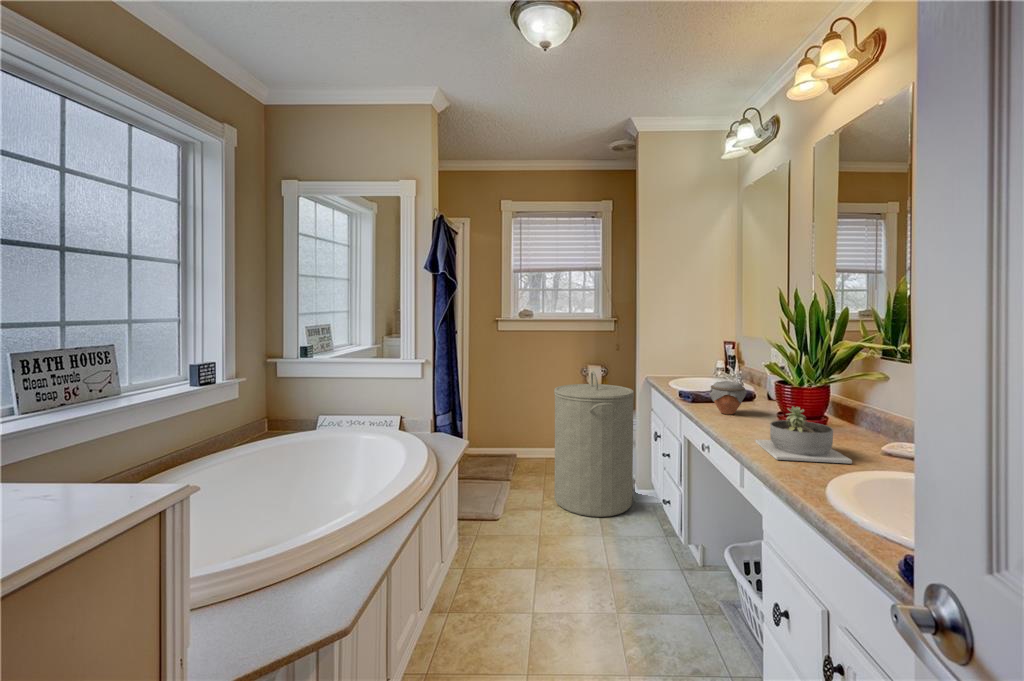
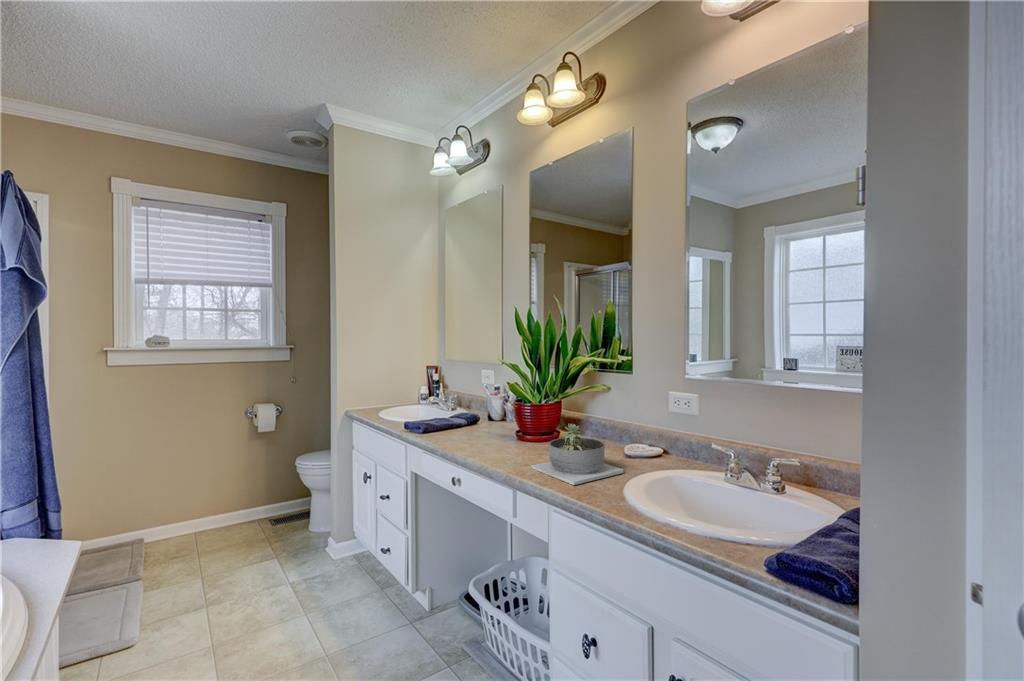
laundry hamper: present [554,371,634,517] -> none [216,409,334,612]
jar: present [710,381,747,414] -> none [452,405,488,441]

